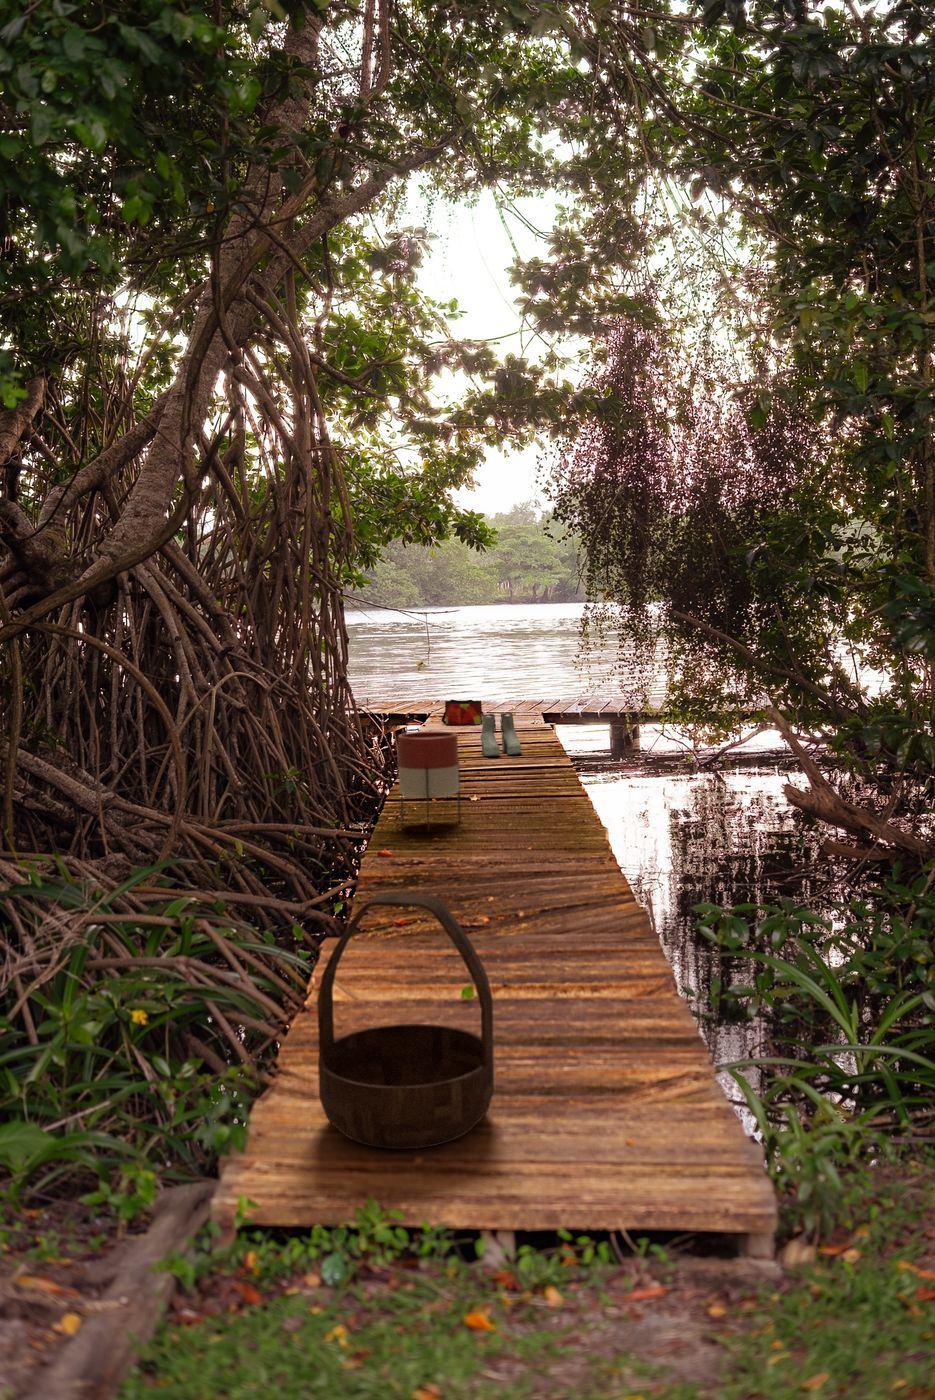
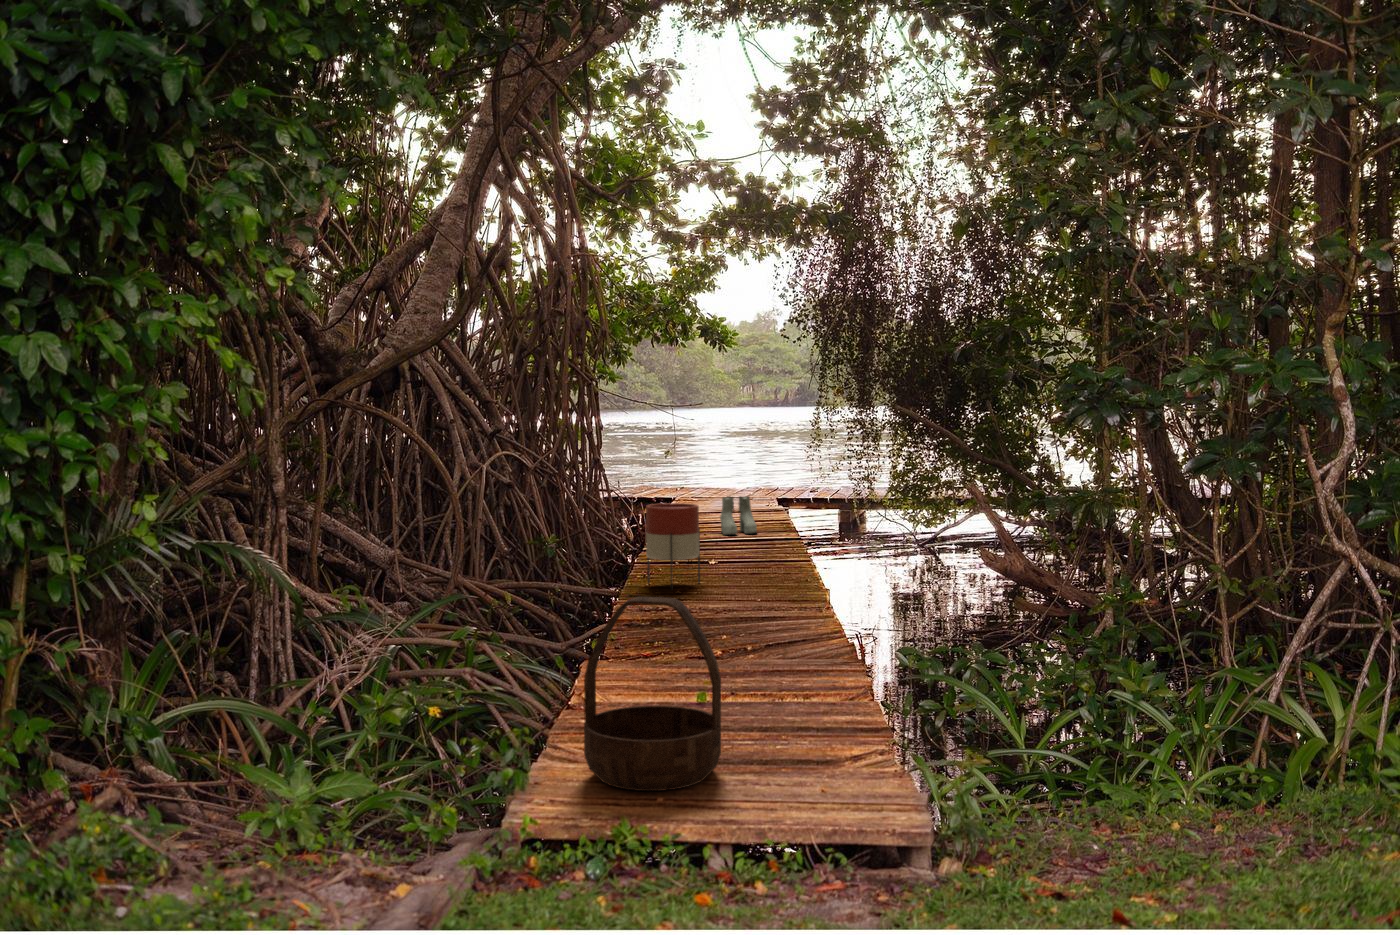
bag: present [441,700,484,725] -> none [684,486,725,511]

